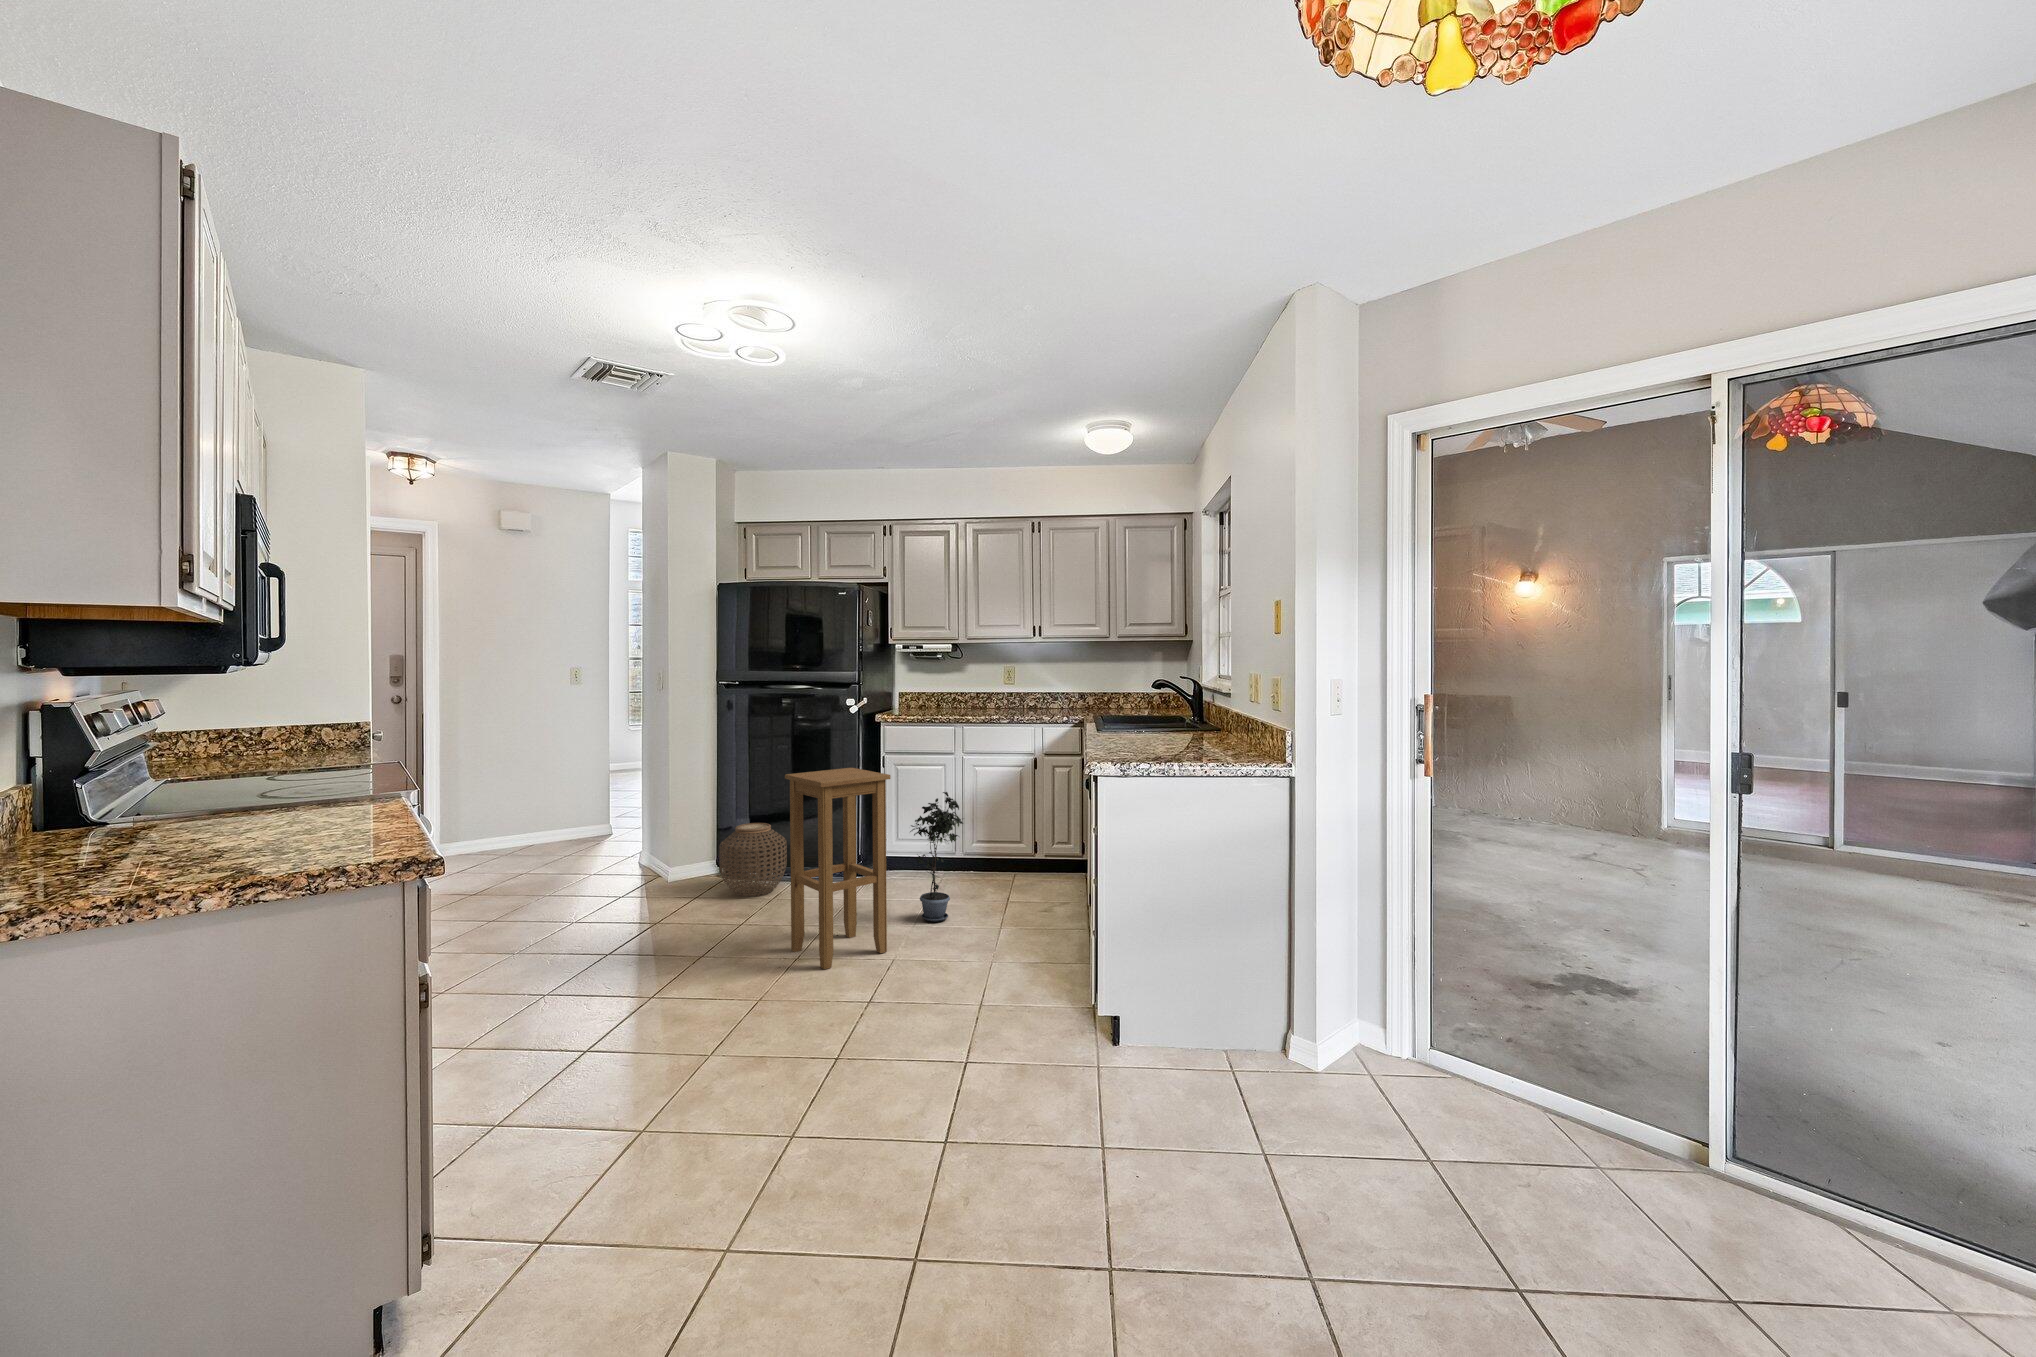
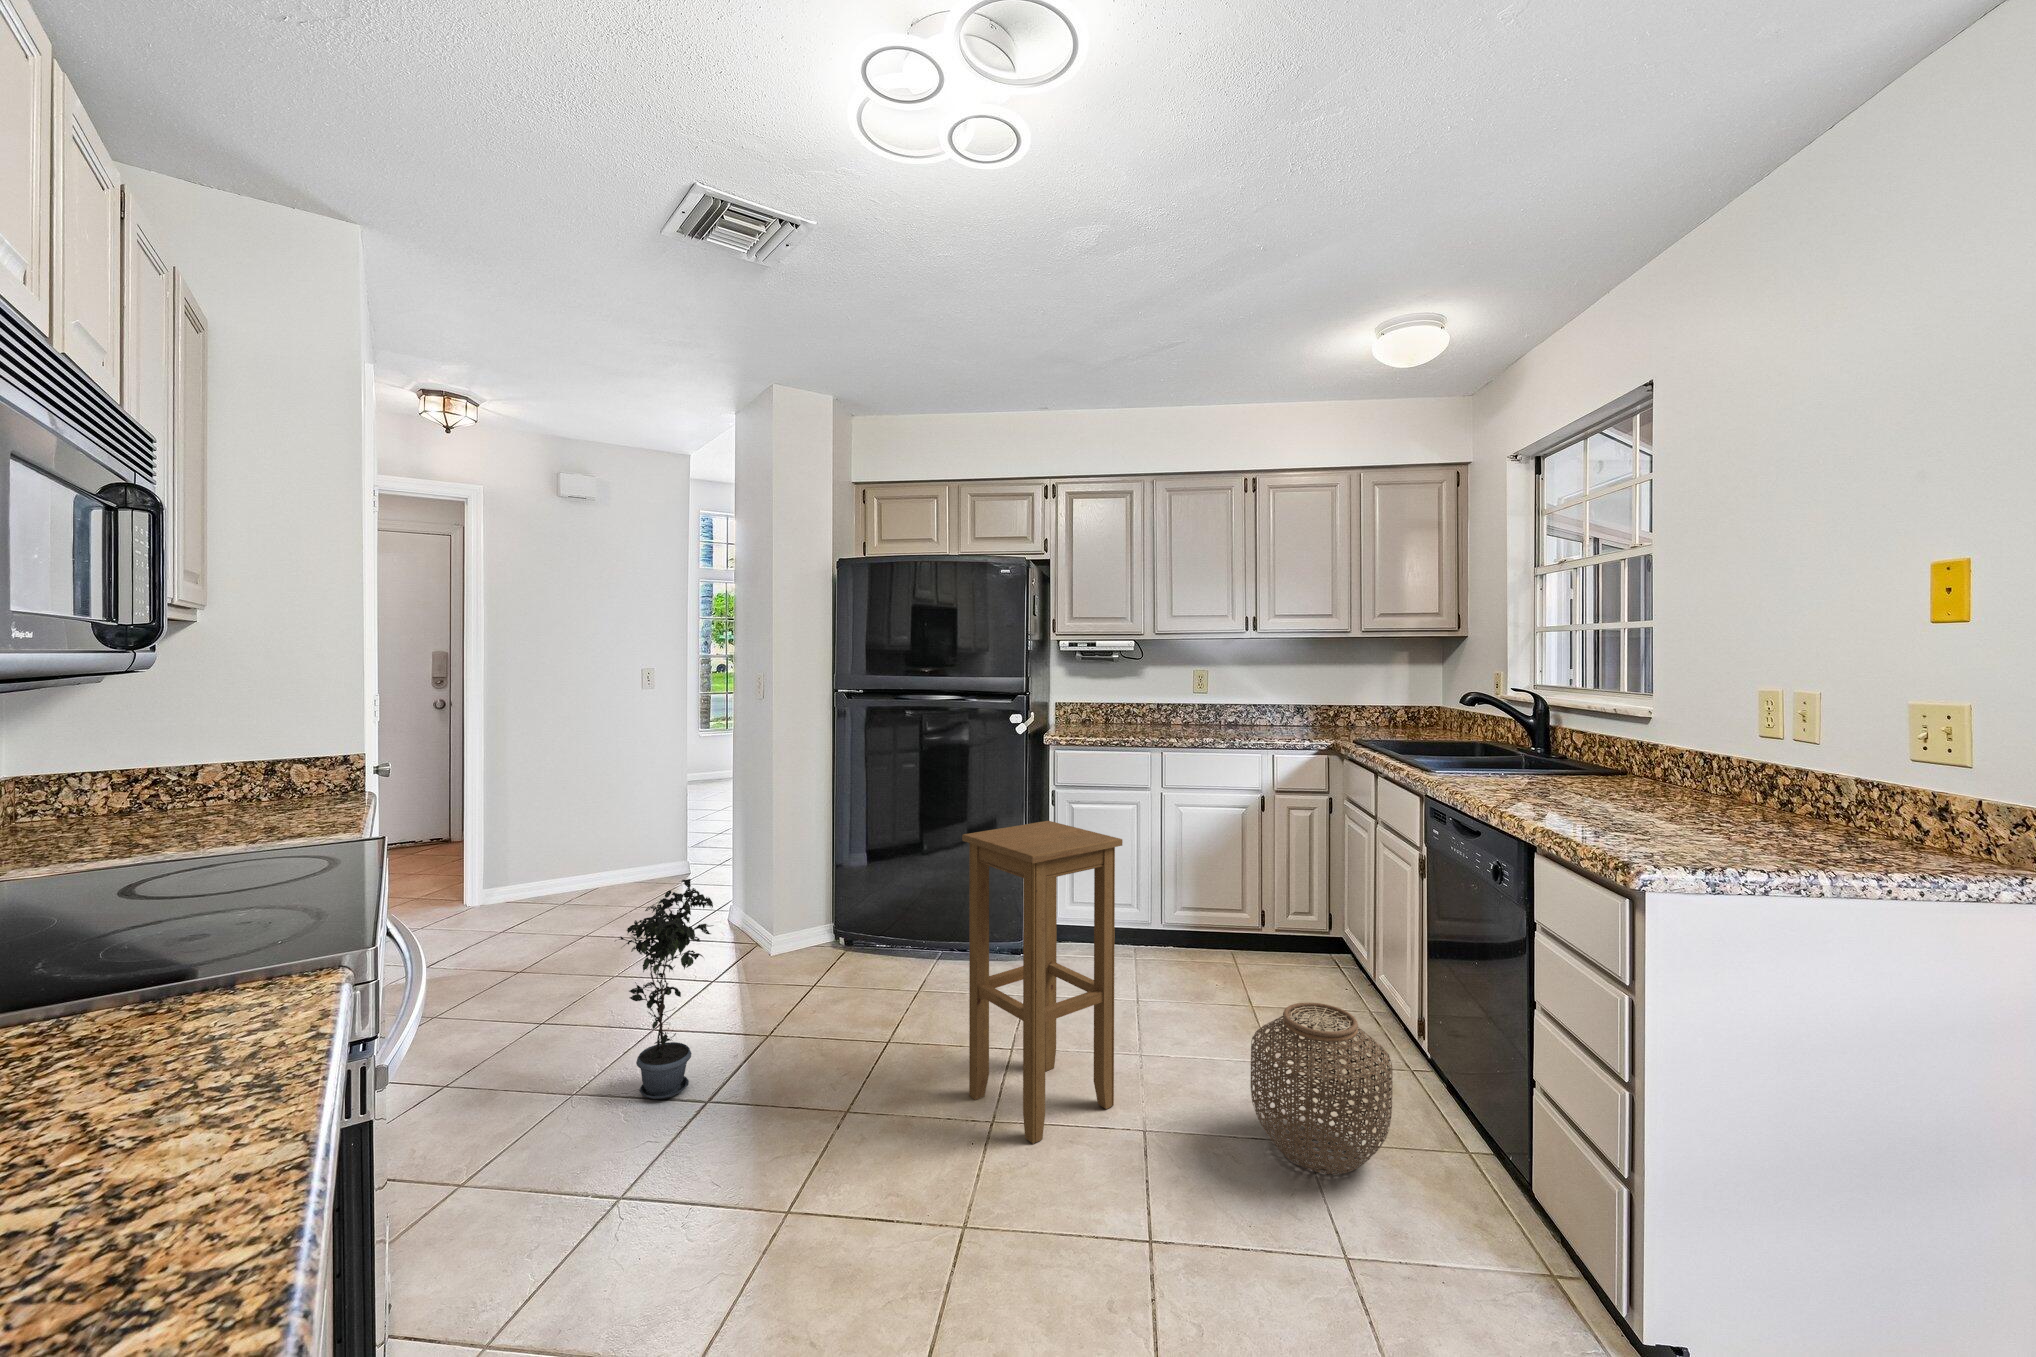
potted plant: present [910,792,963,922] -> present [619,879,713,1100]
woven basket: present [719,823,787,896] -> present [1251,1002,1393,1174]

